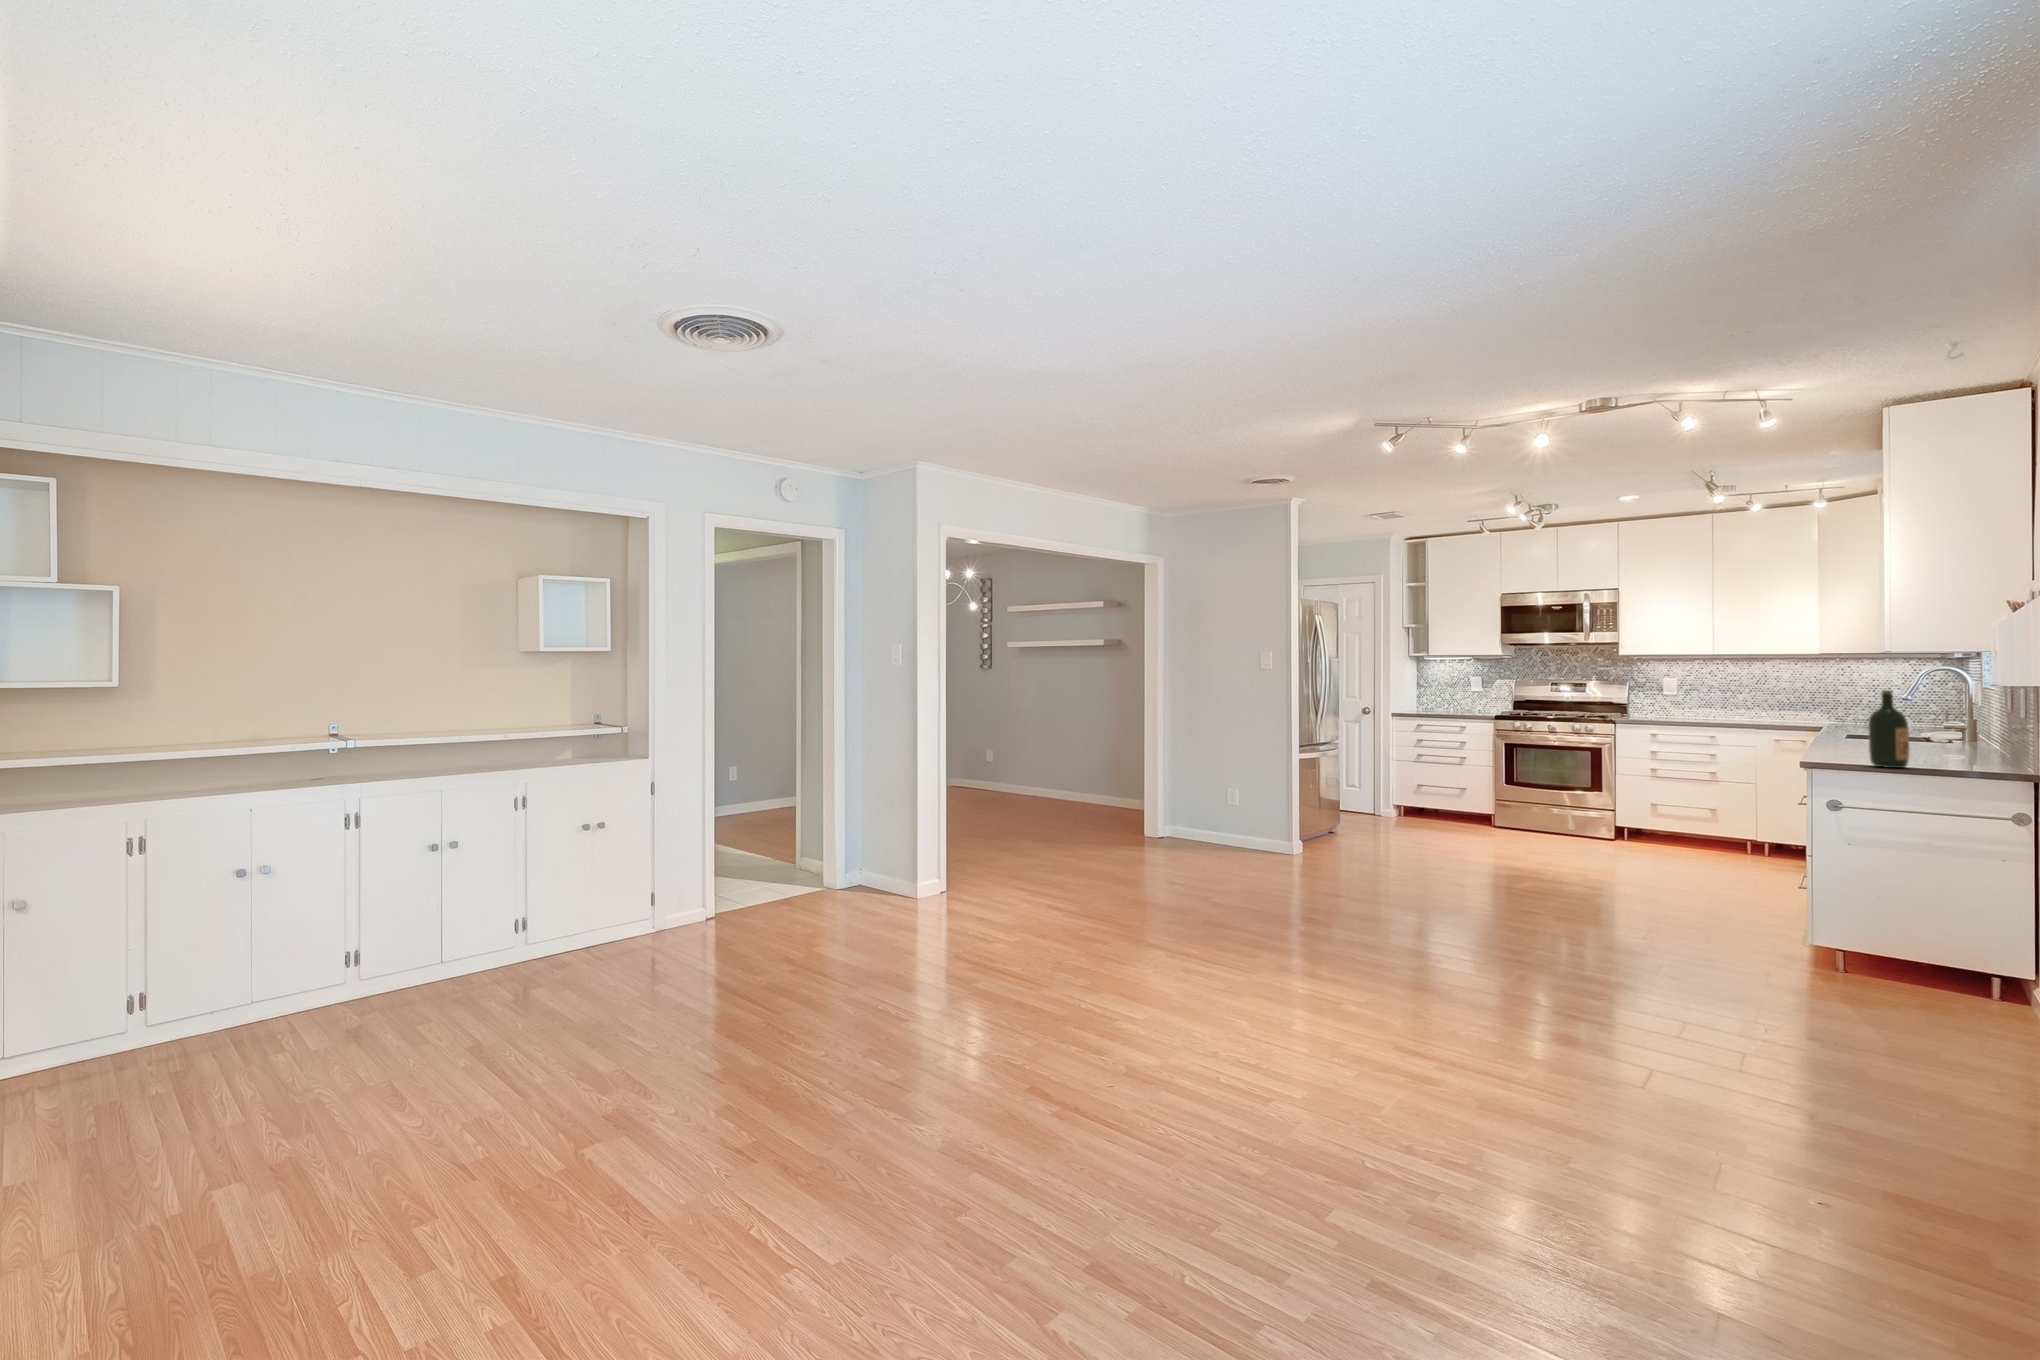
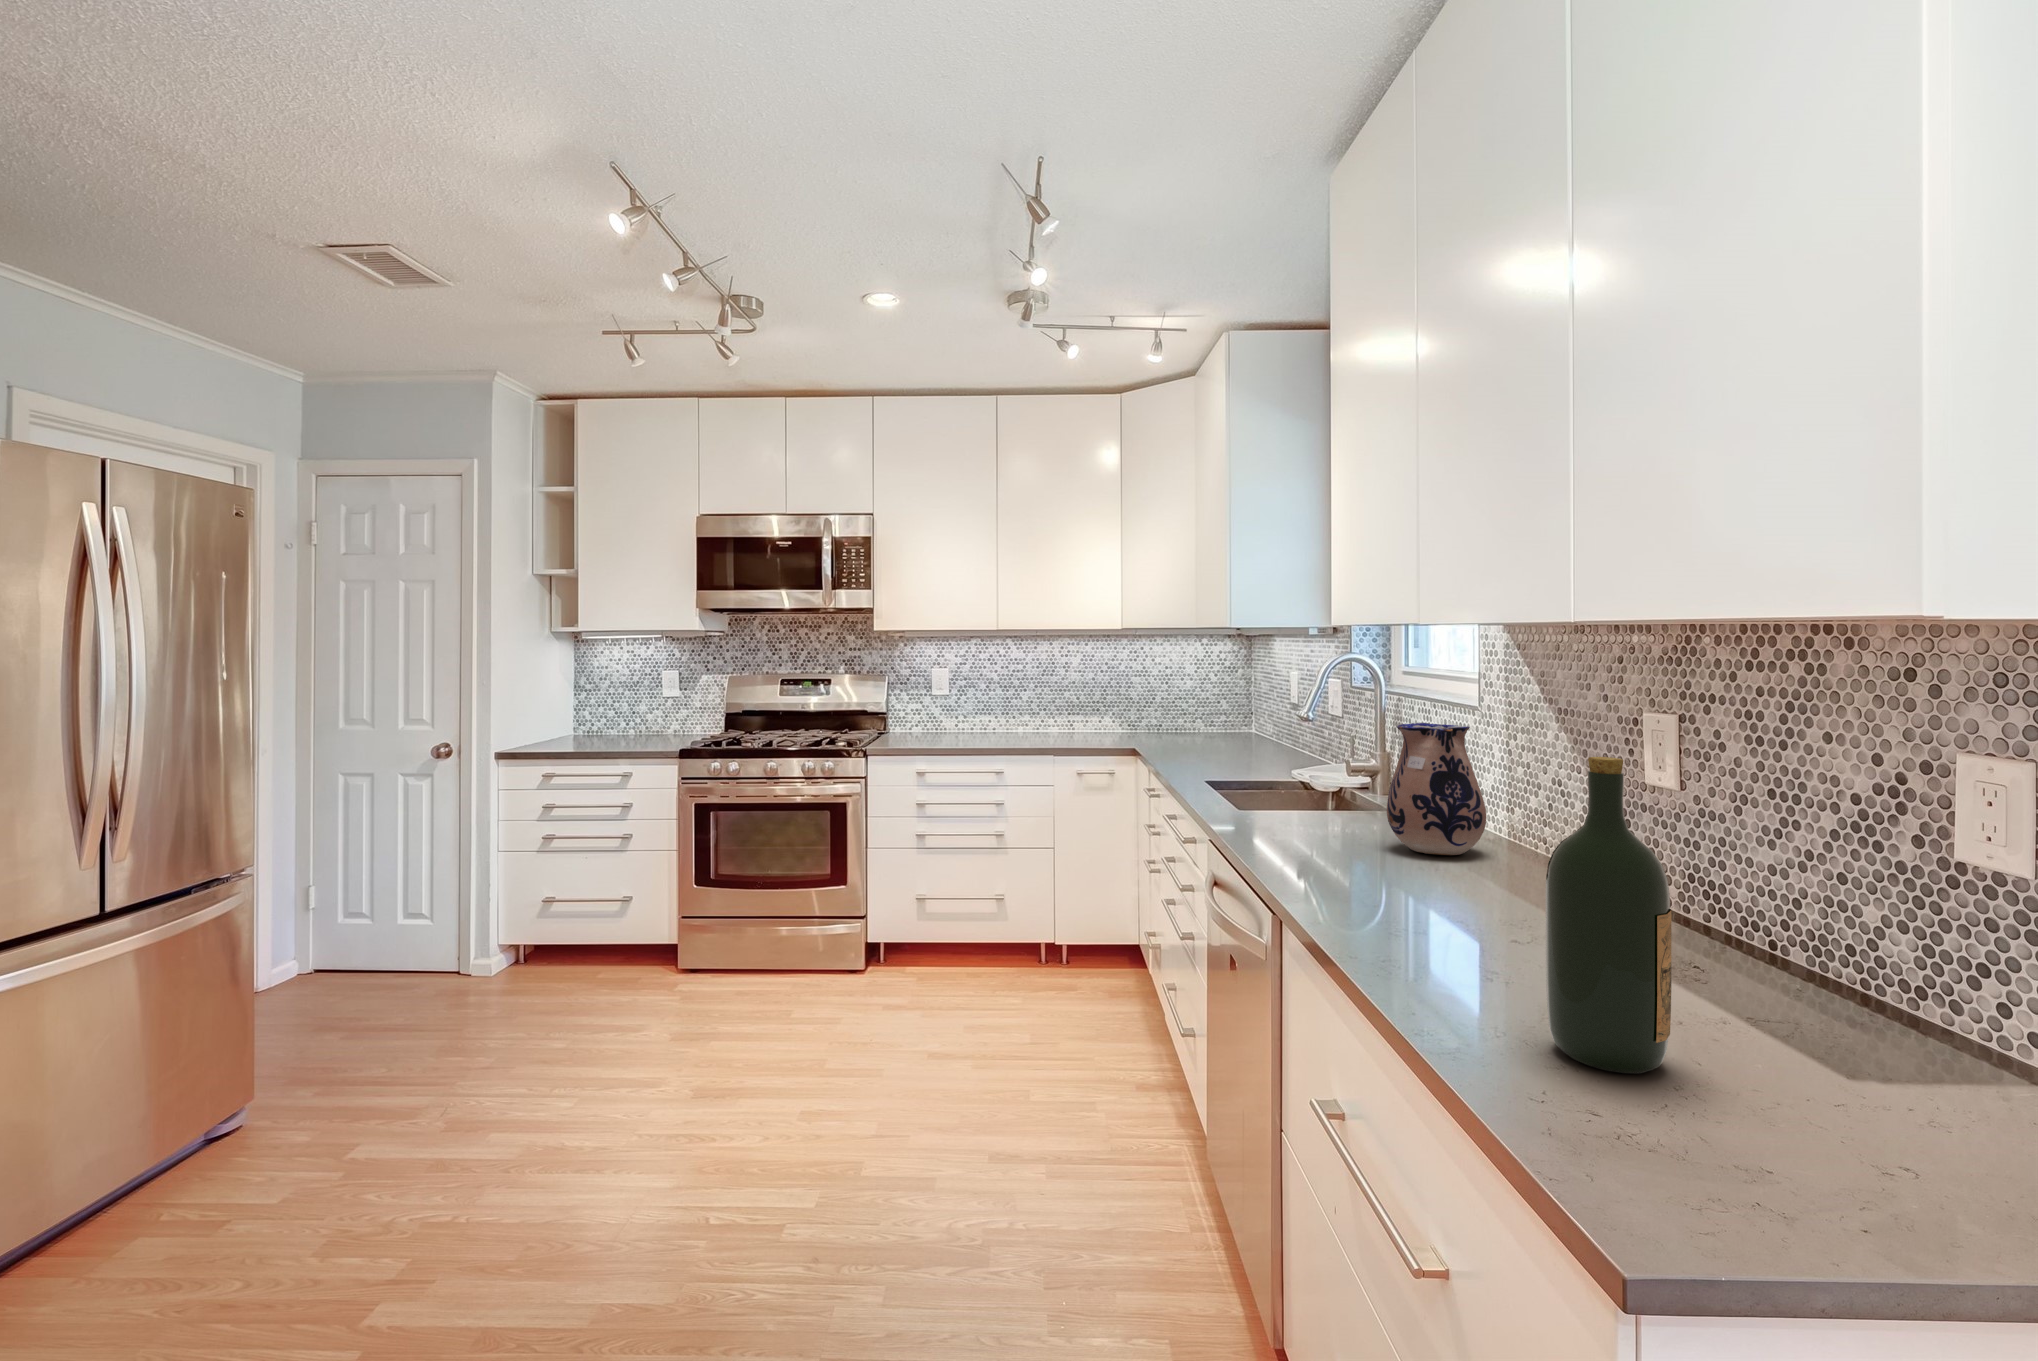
ceramic pitcher: none [1926,699,1989,756] -> present [1387,722,1486,855]

